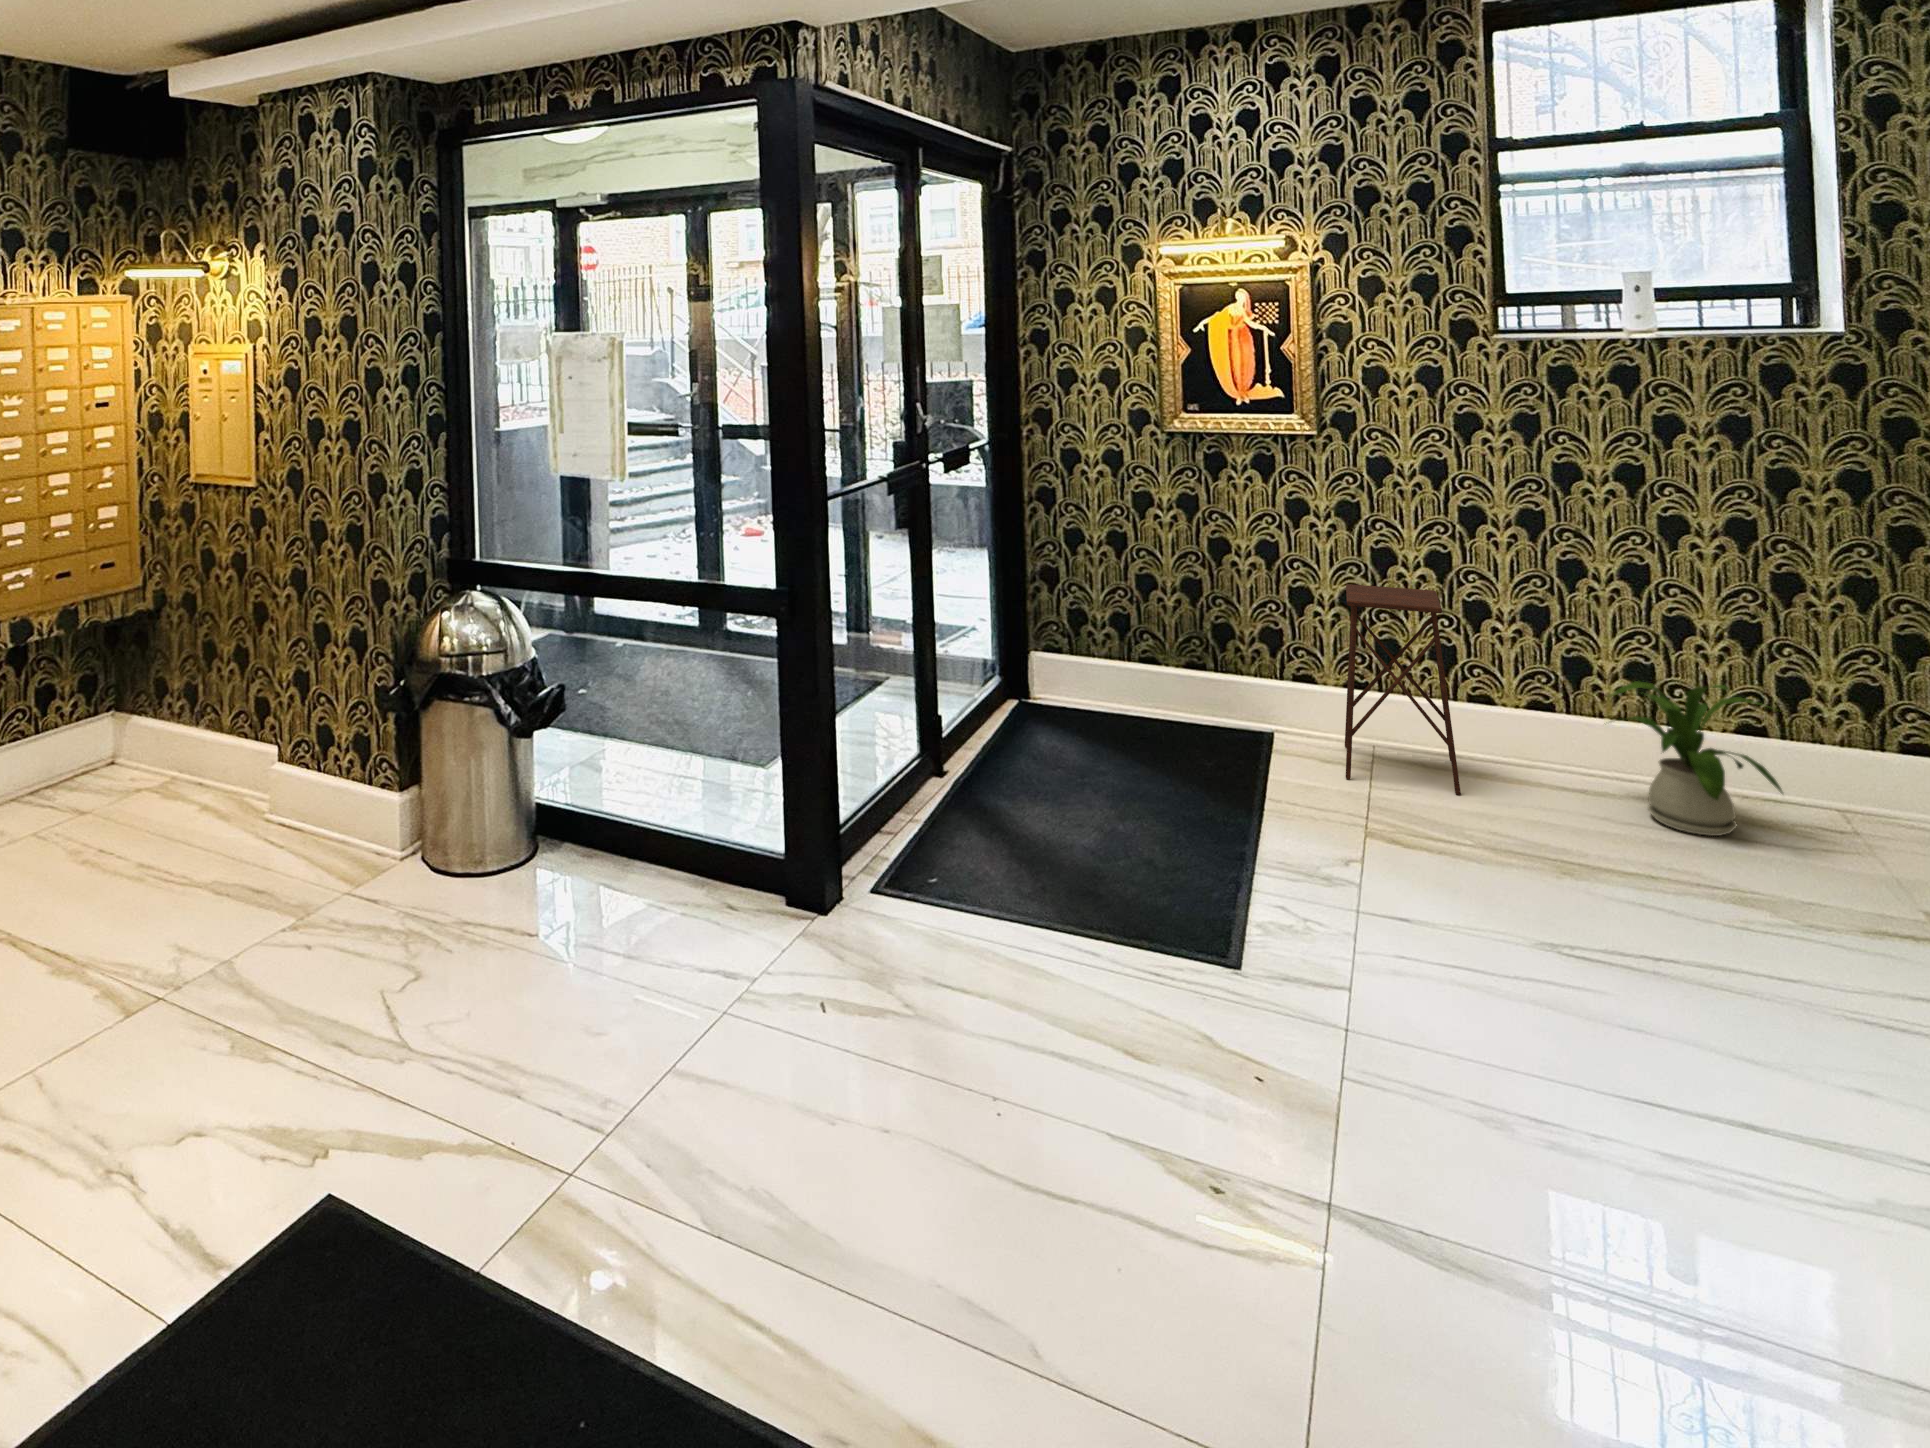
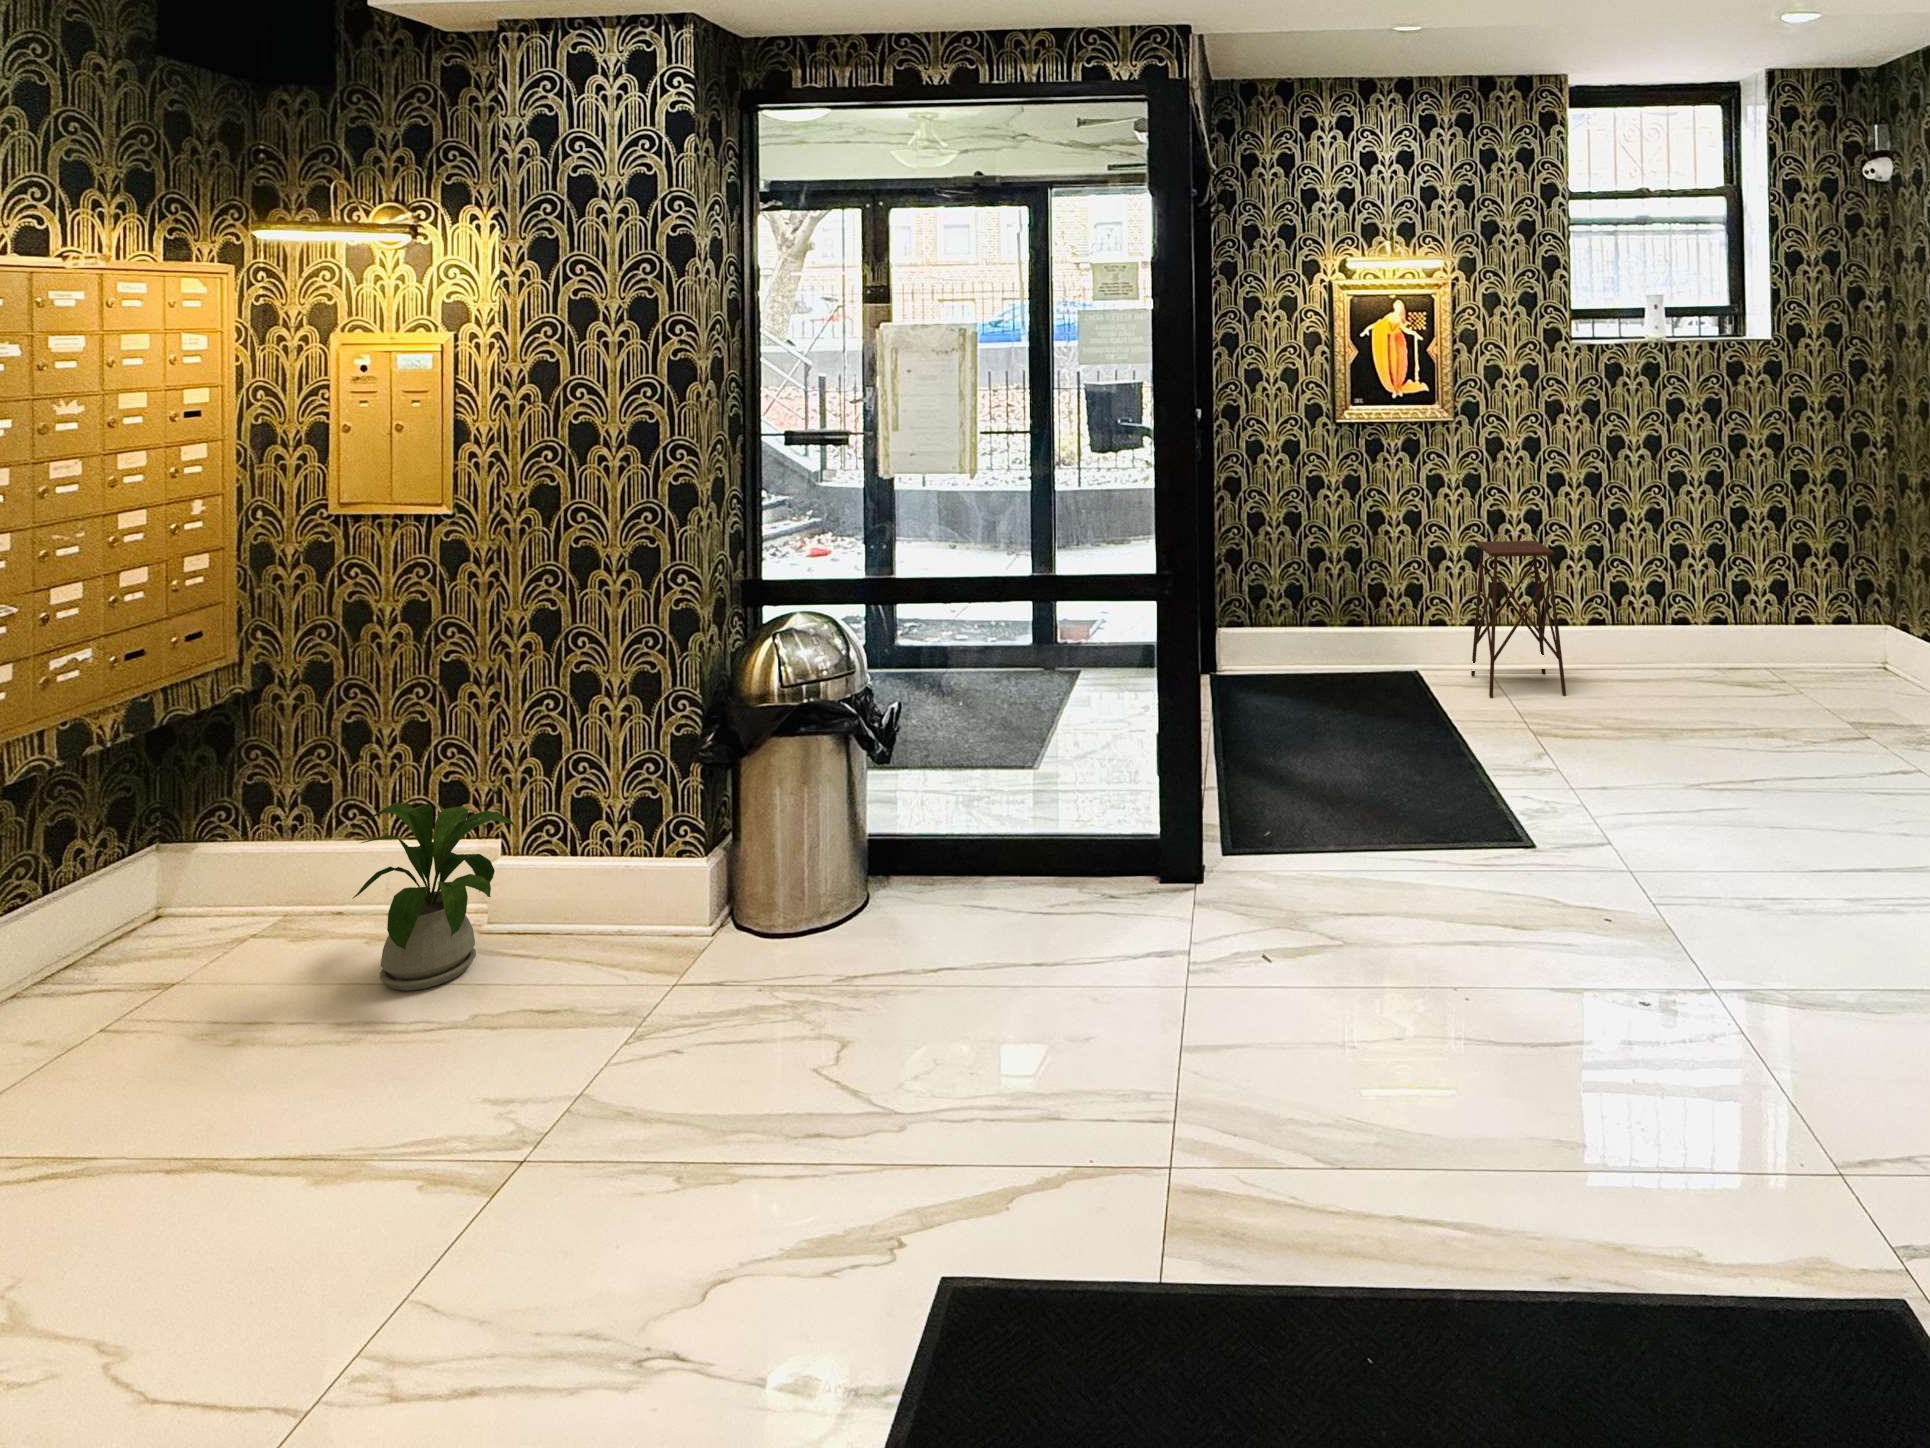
house plant: present [1610,681,1783,836] -> present [352,803,514,991]

